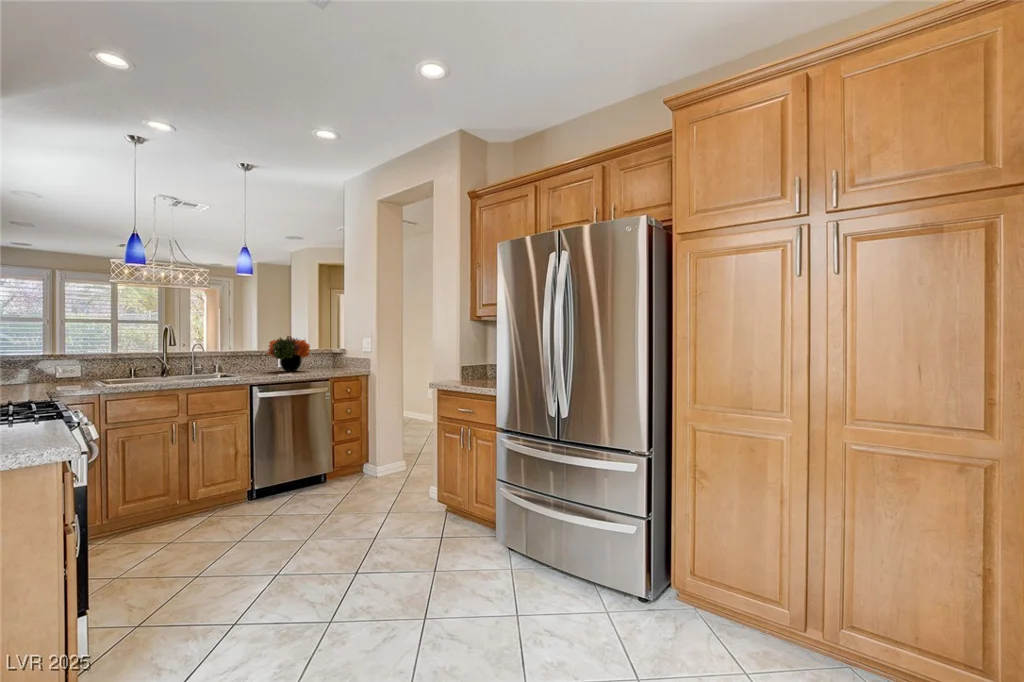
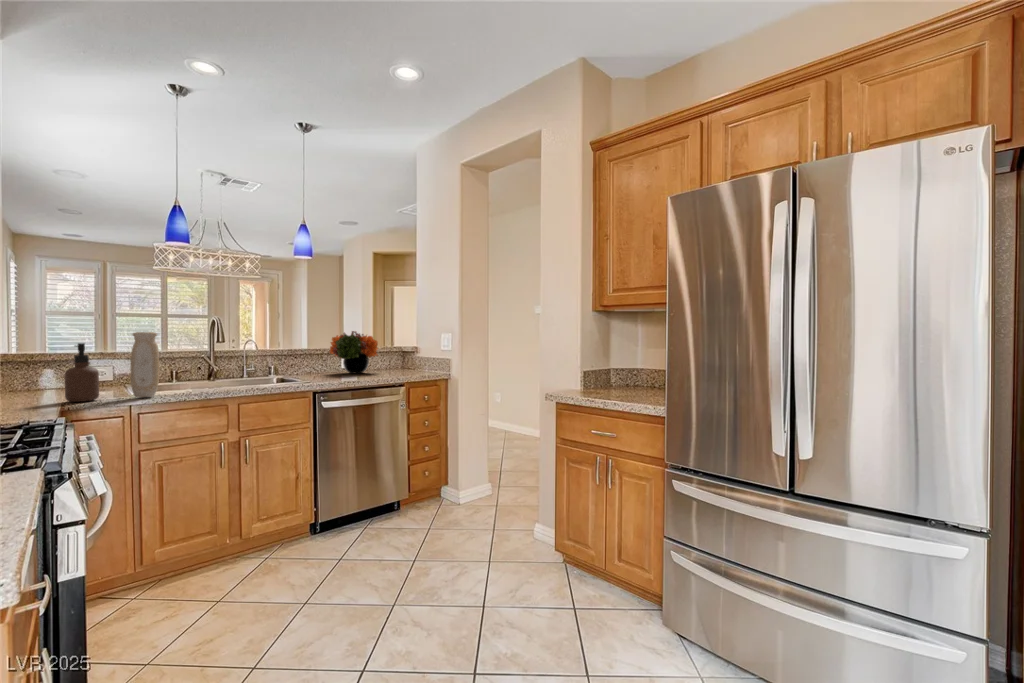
vase: none [100,337,122,388] -> present [130,332,159,398]
soap dispenser: none [47,346,74,391] -> present [64,343,99,402]

